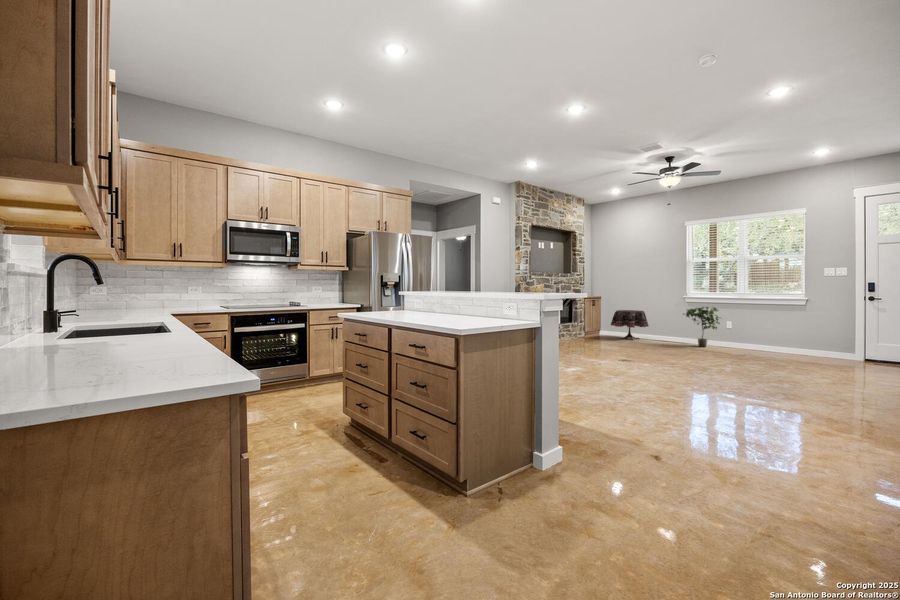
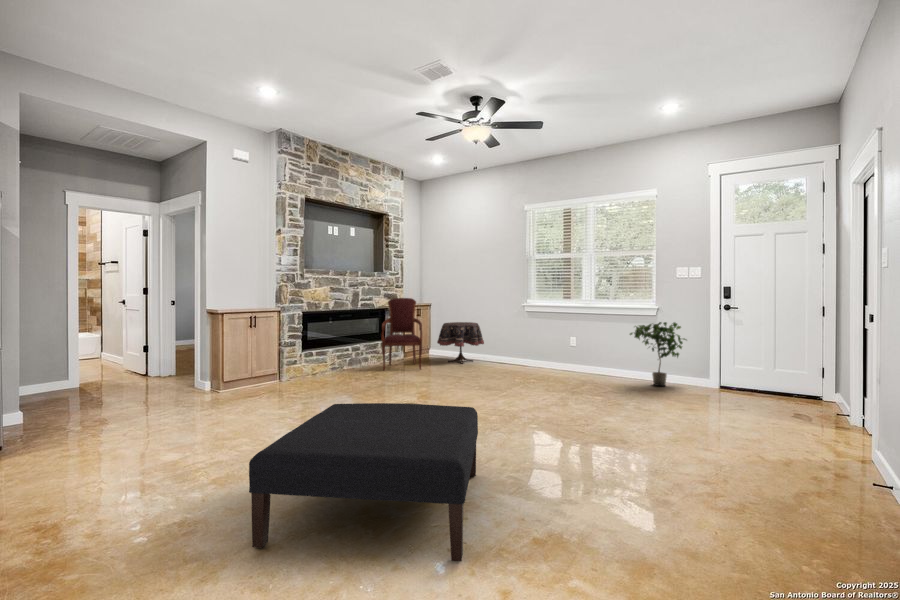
armchair: none [575,292,607,343] -> present [382,298,422,370]
potted plant: present [683,307,720,347] -> present [630,322,686,386]
ottoman: none [621,349,746,416] -> present [249,403,478,561]

